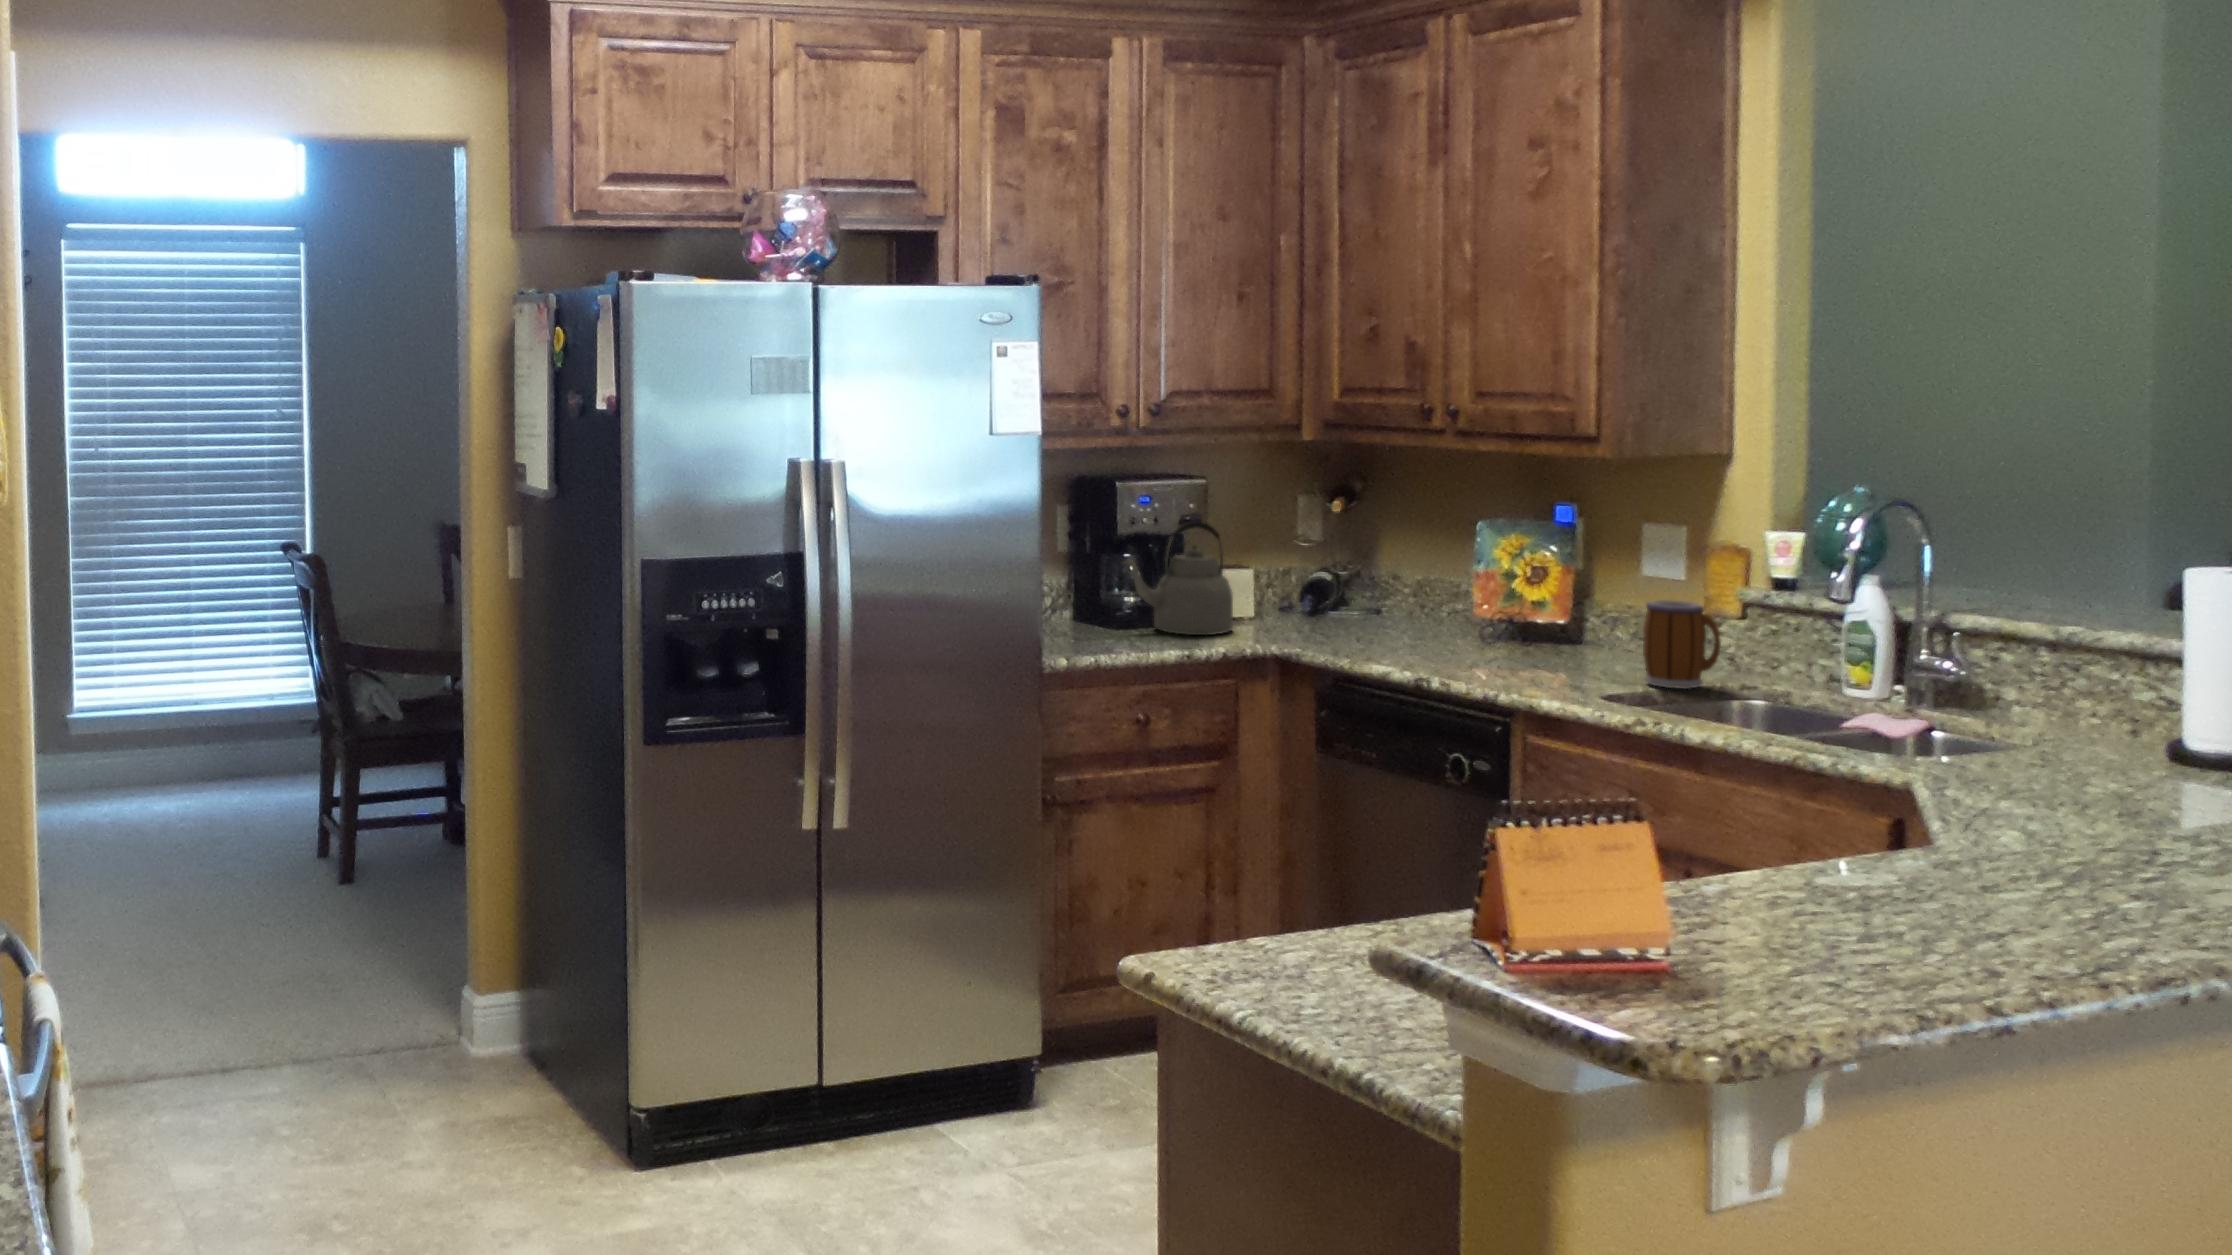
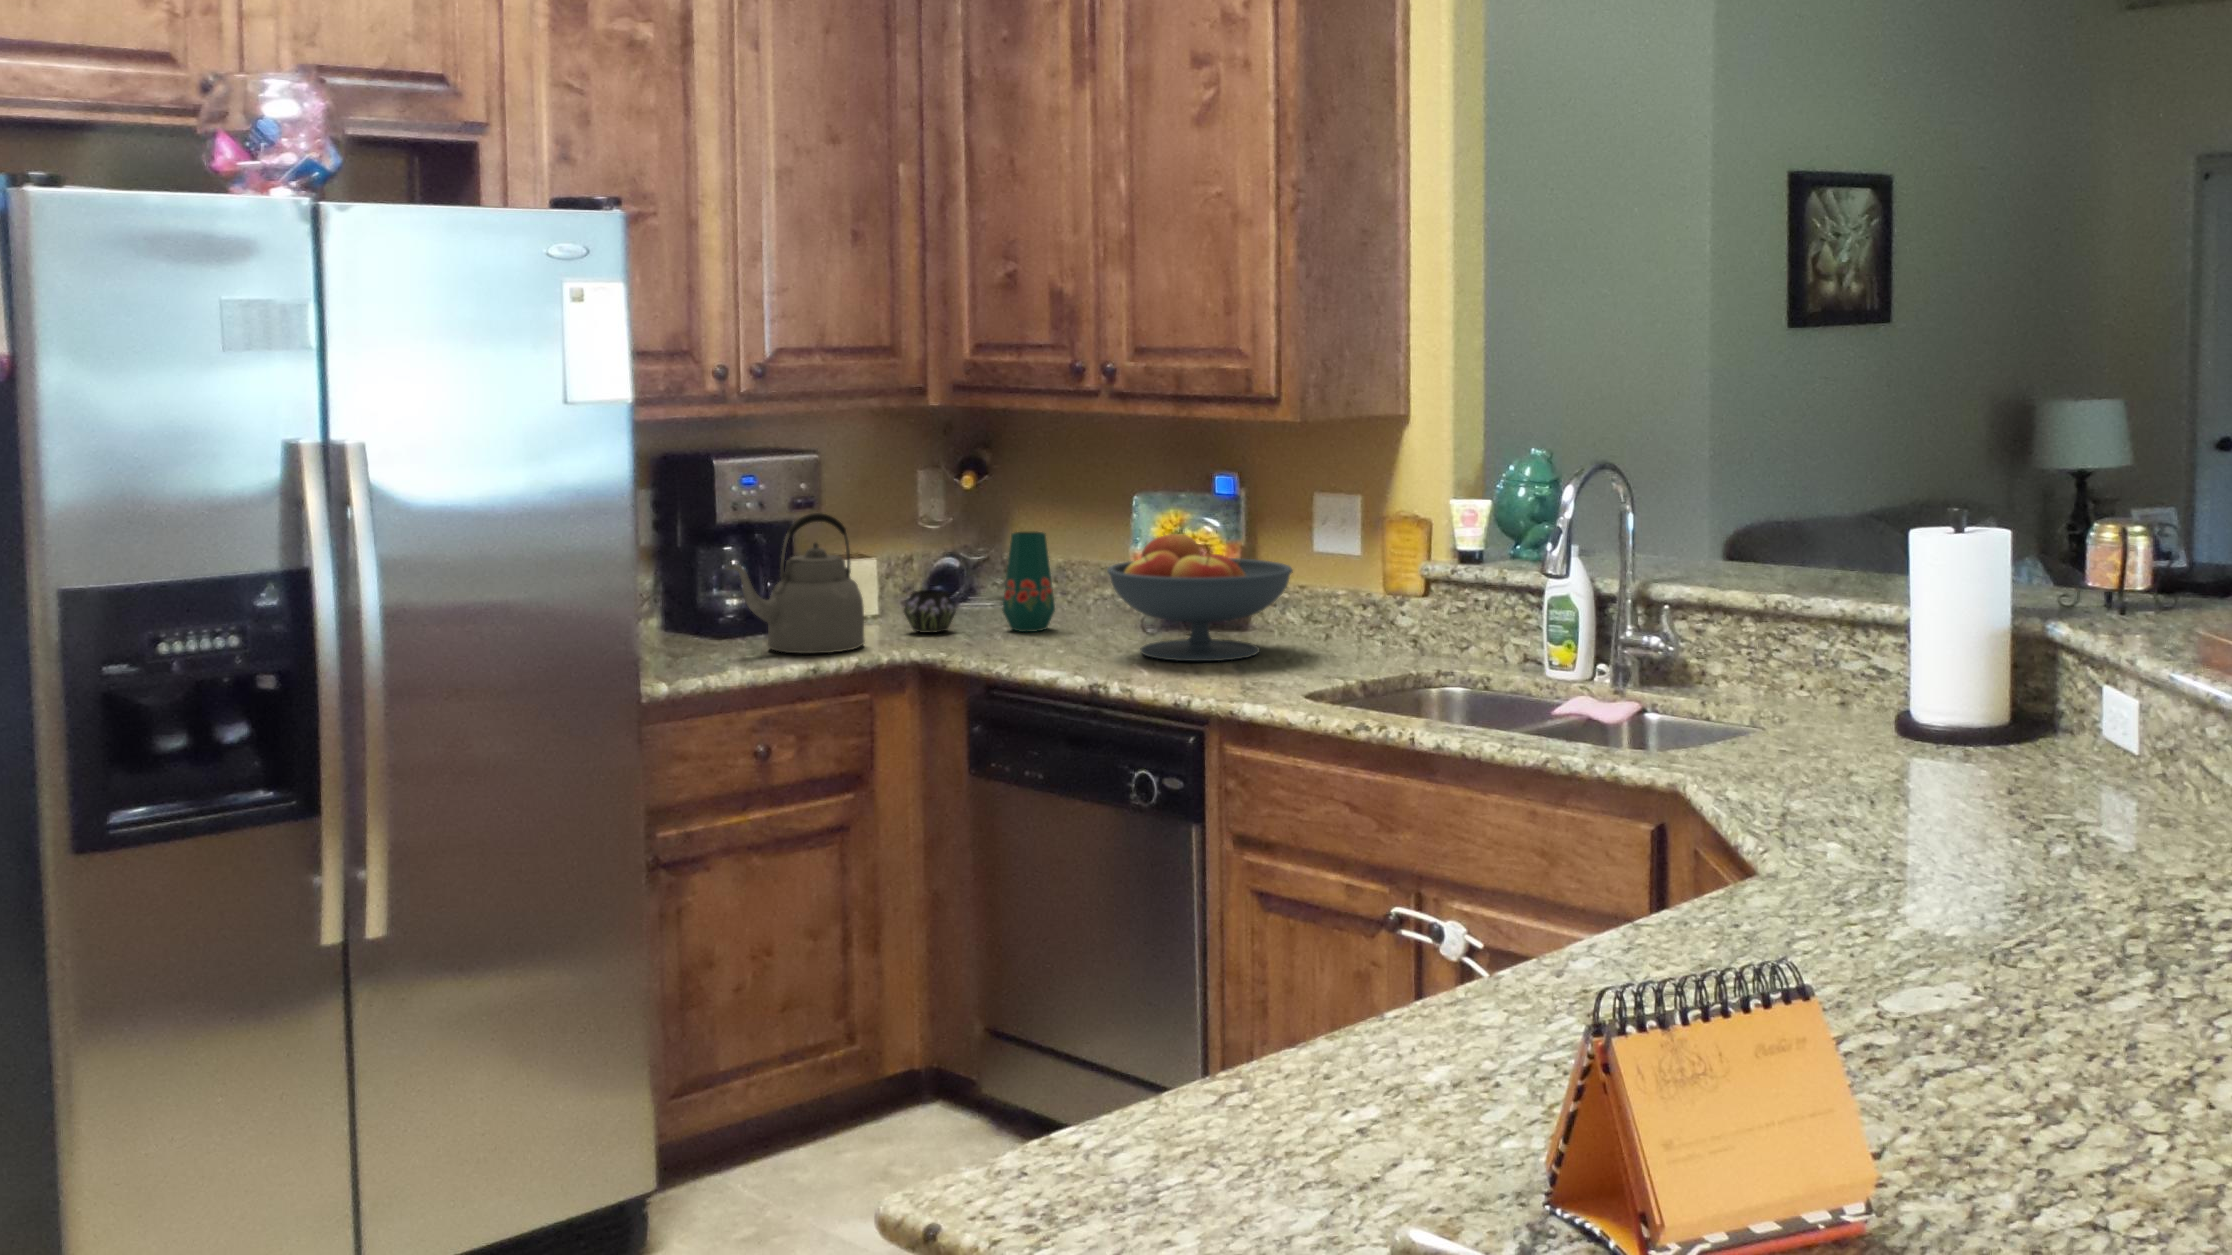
vase: none [1269,544,1401,629] -> present [904,532,1055,633]
fruit bowl: none [1440,551,1614,666] -> present [1107,534,1293,661]
mug: present [1643,600,1721,689] -> none [1330,575,1409,674]

